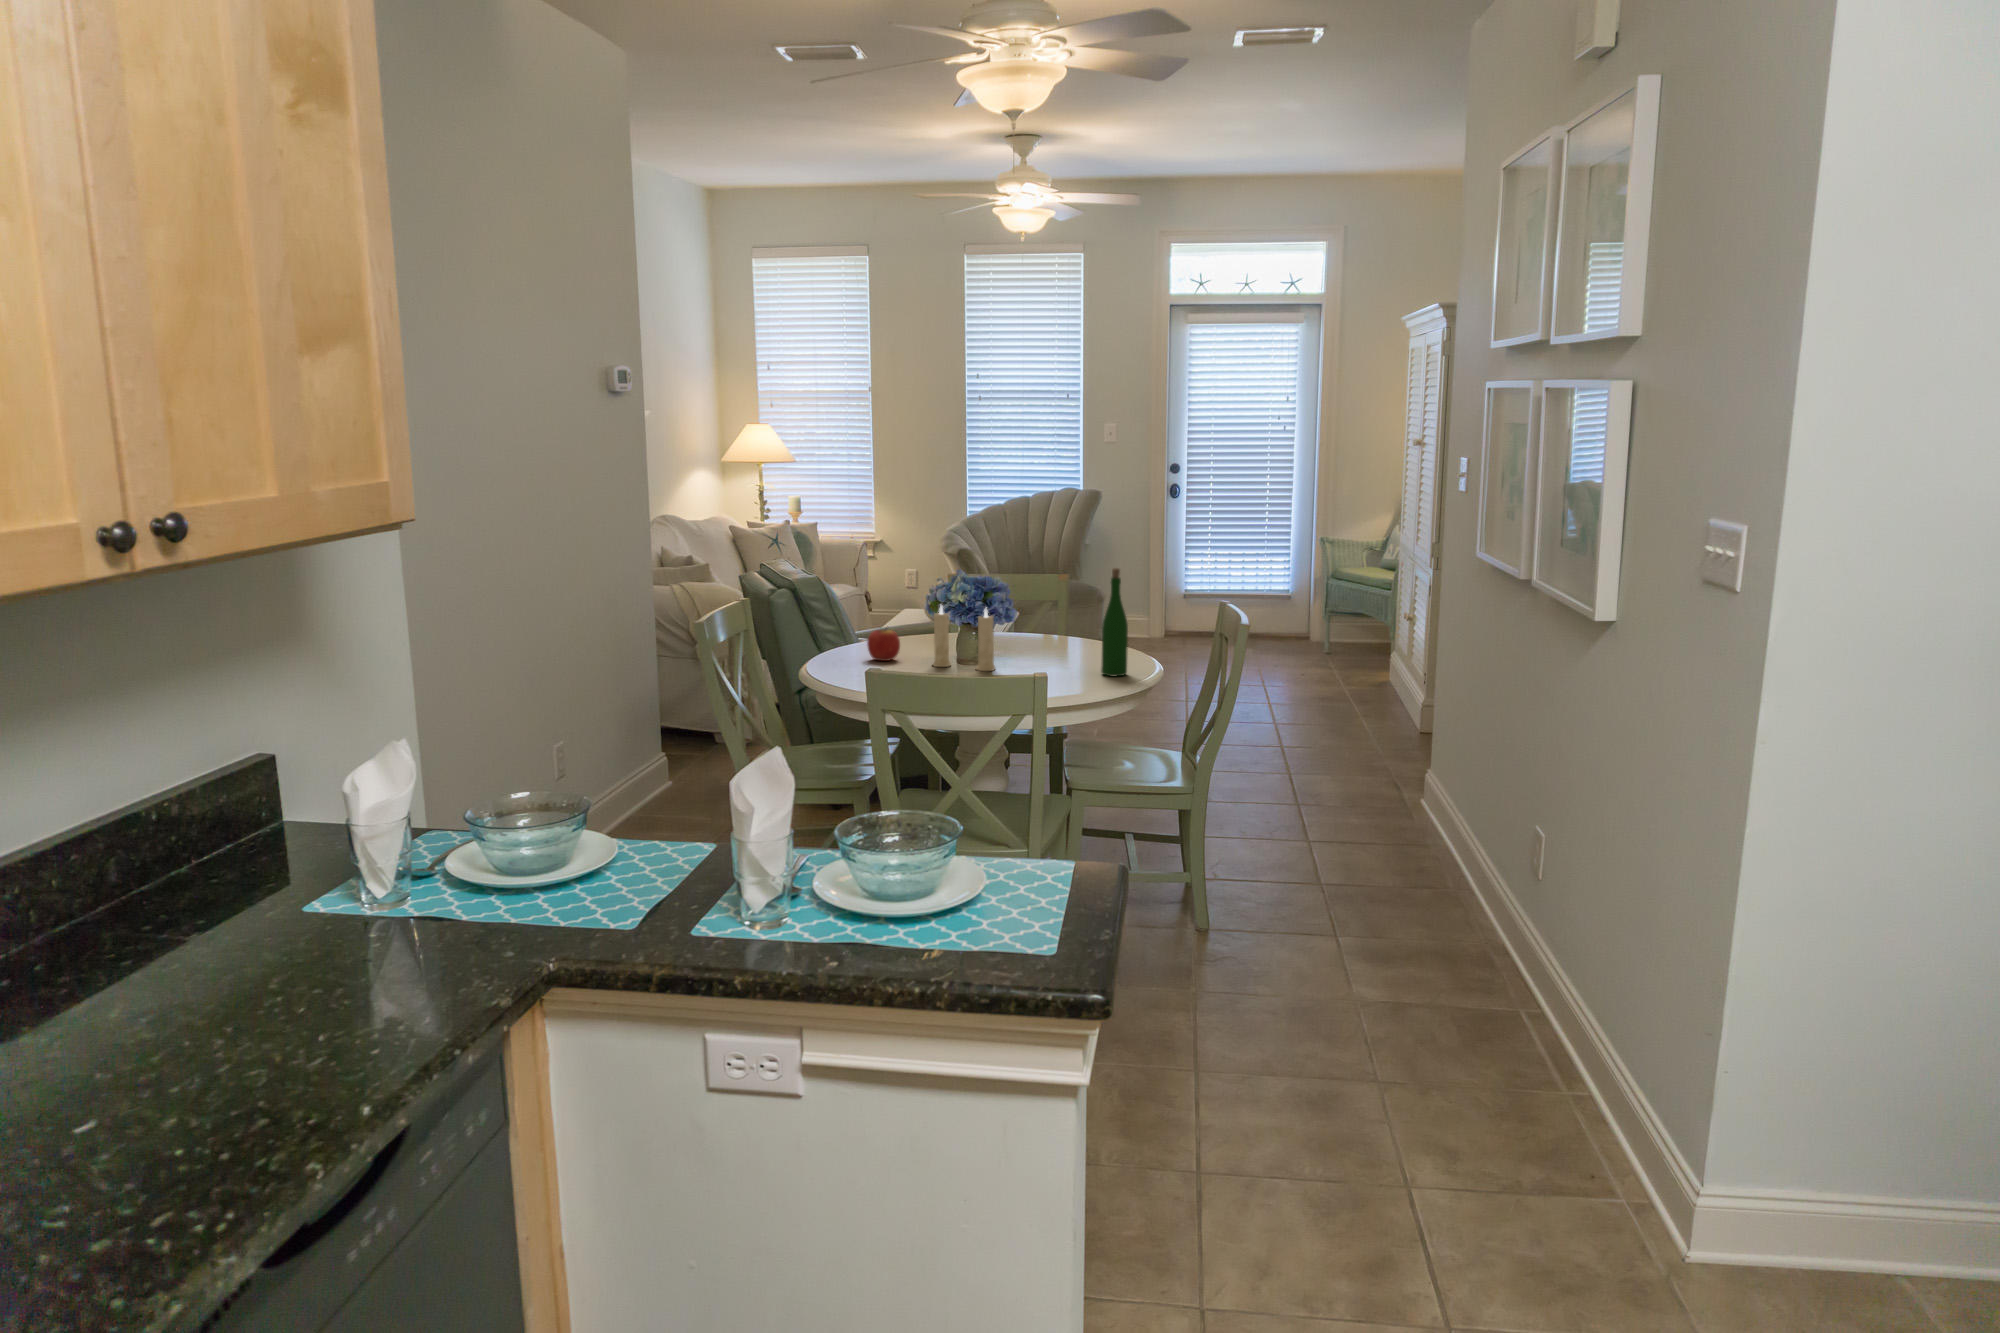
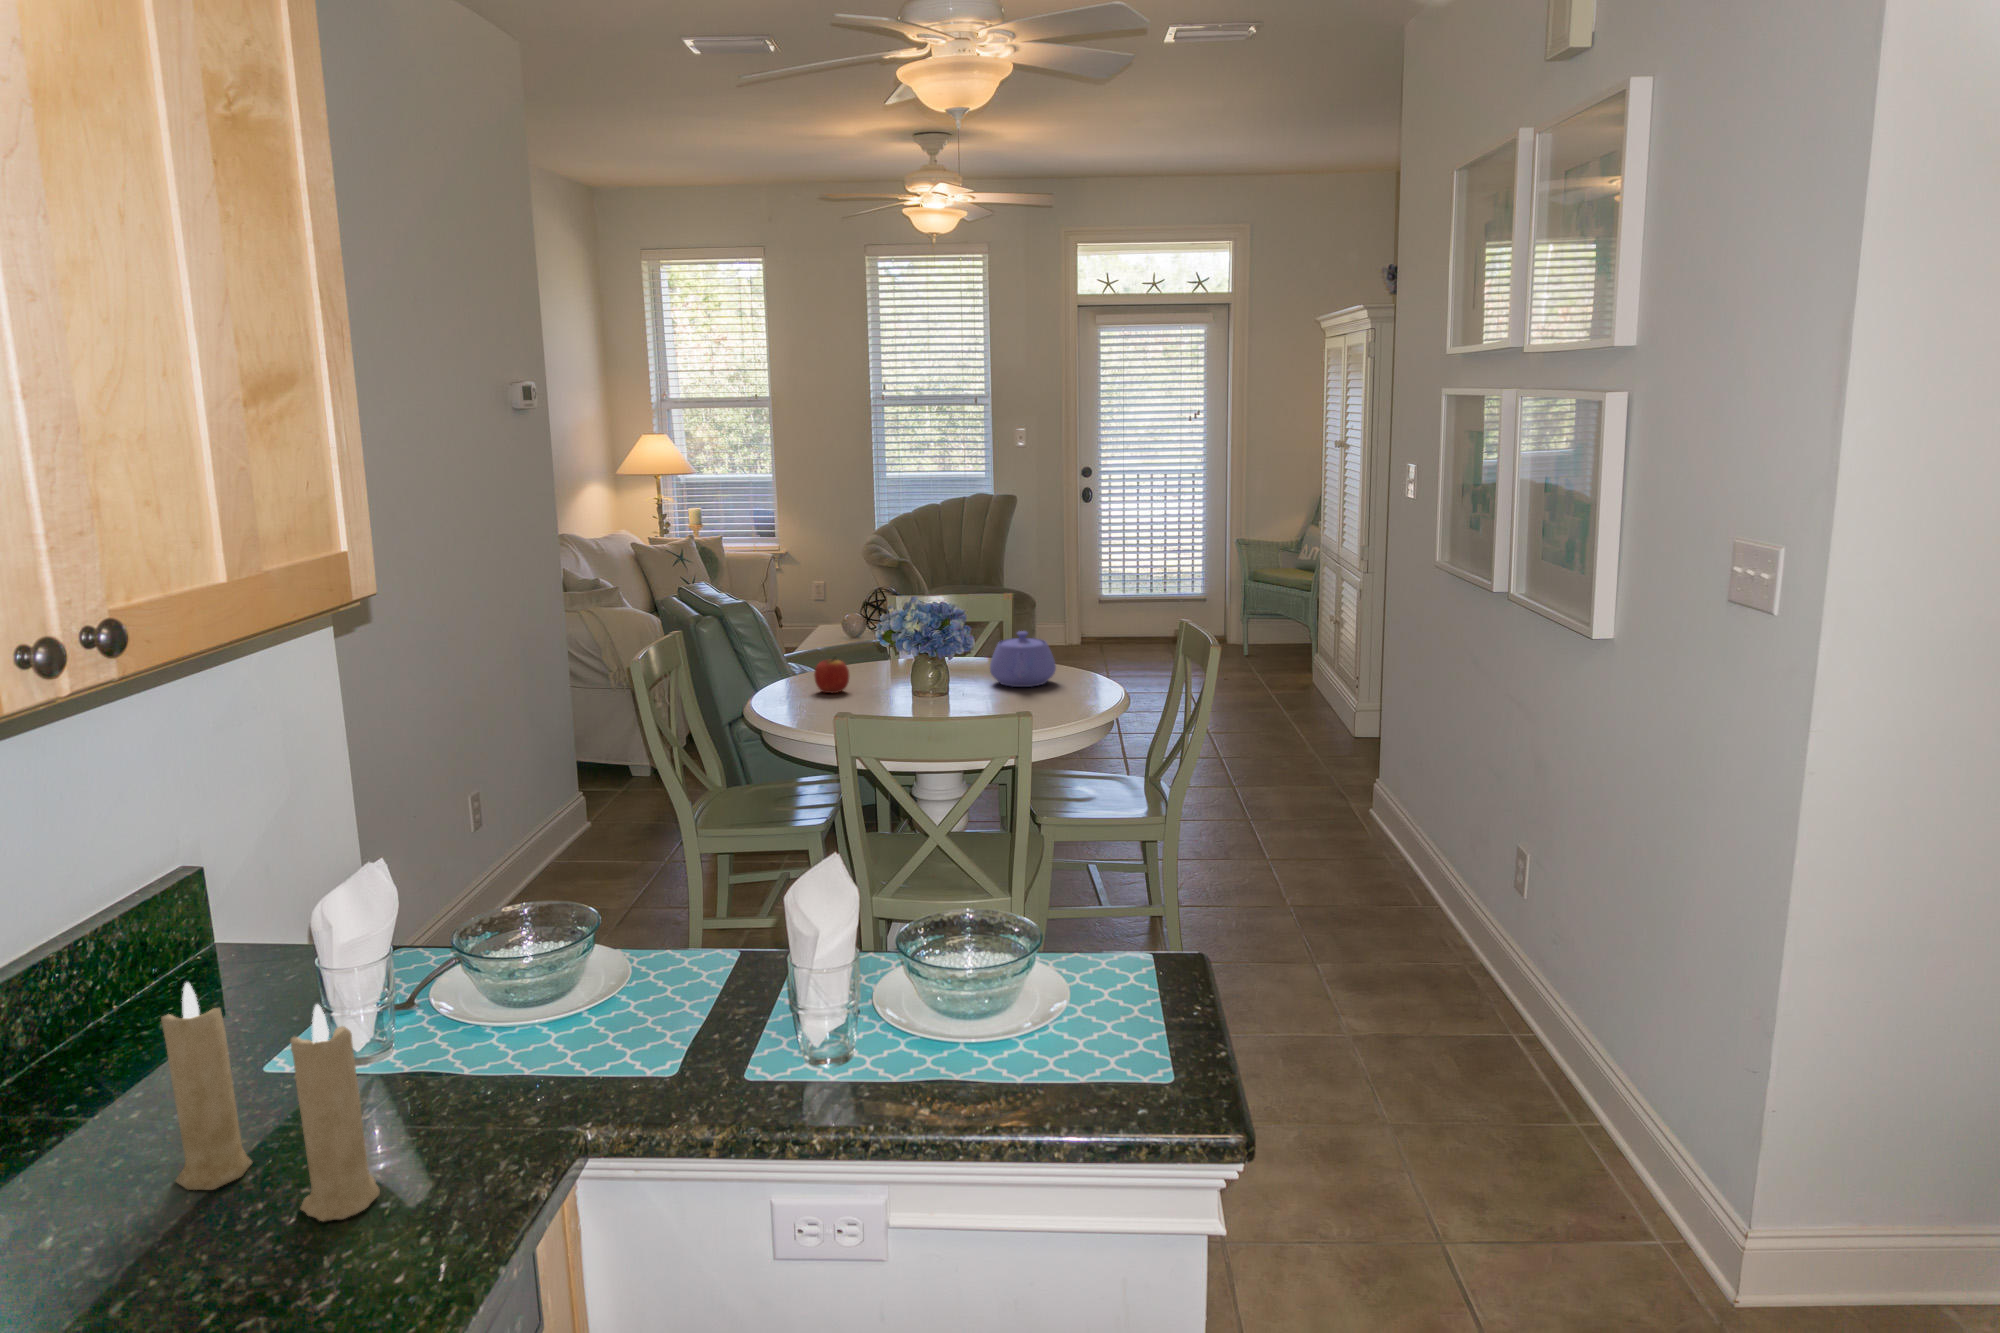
wine bottle: present [1101,568,1128,676] -> none [1067,589,1094,703]
candle: present [933,606,996,671] -> present [161,983,380,1221]
teapot: none [1034,608,1097,661] -> present [990,631,1056,687]

